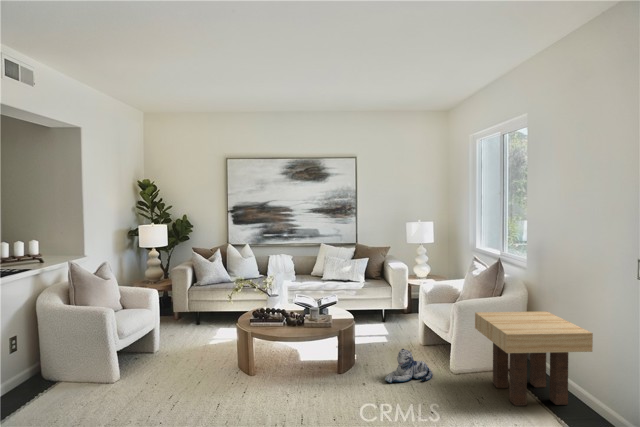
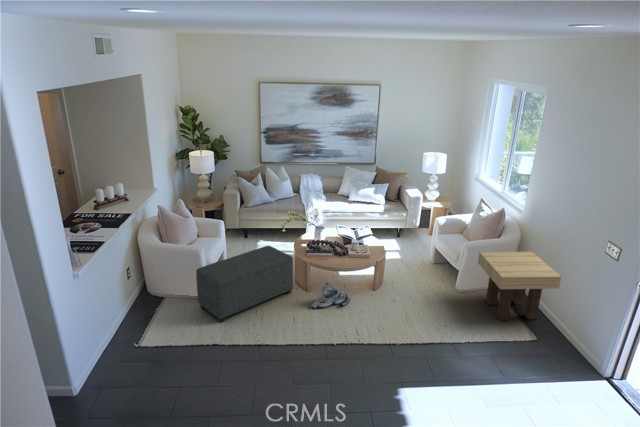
ottoman: none [92,315,230,411] -> present [196,246,293,322]
plush toy: present [385,349,432,383] -> present [312,283,350,308]

